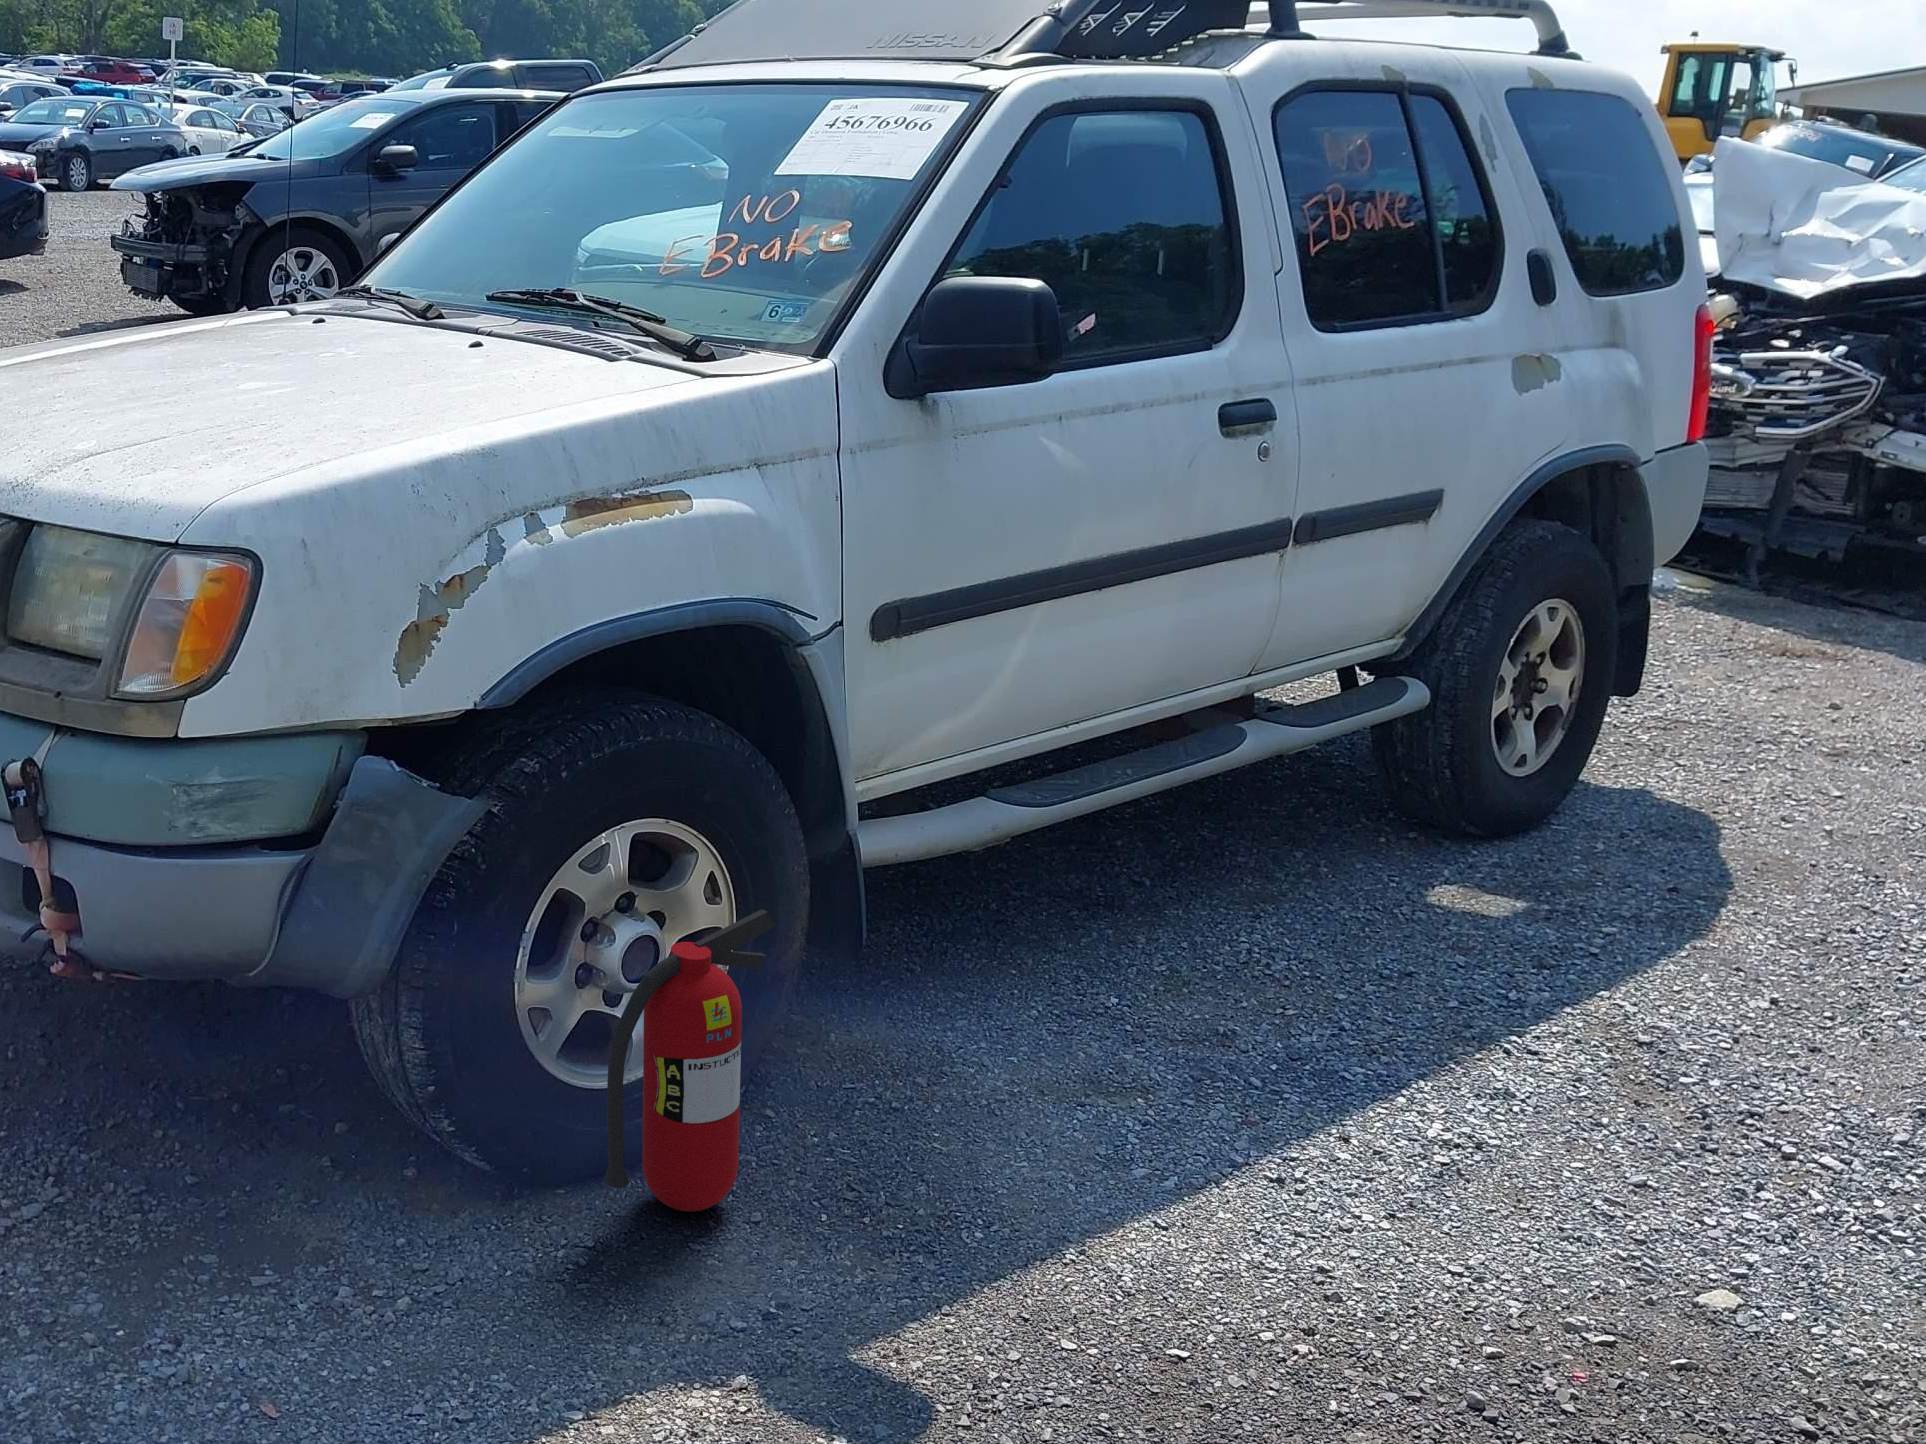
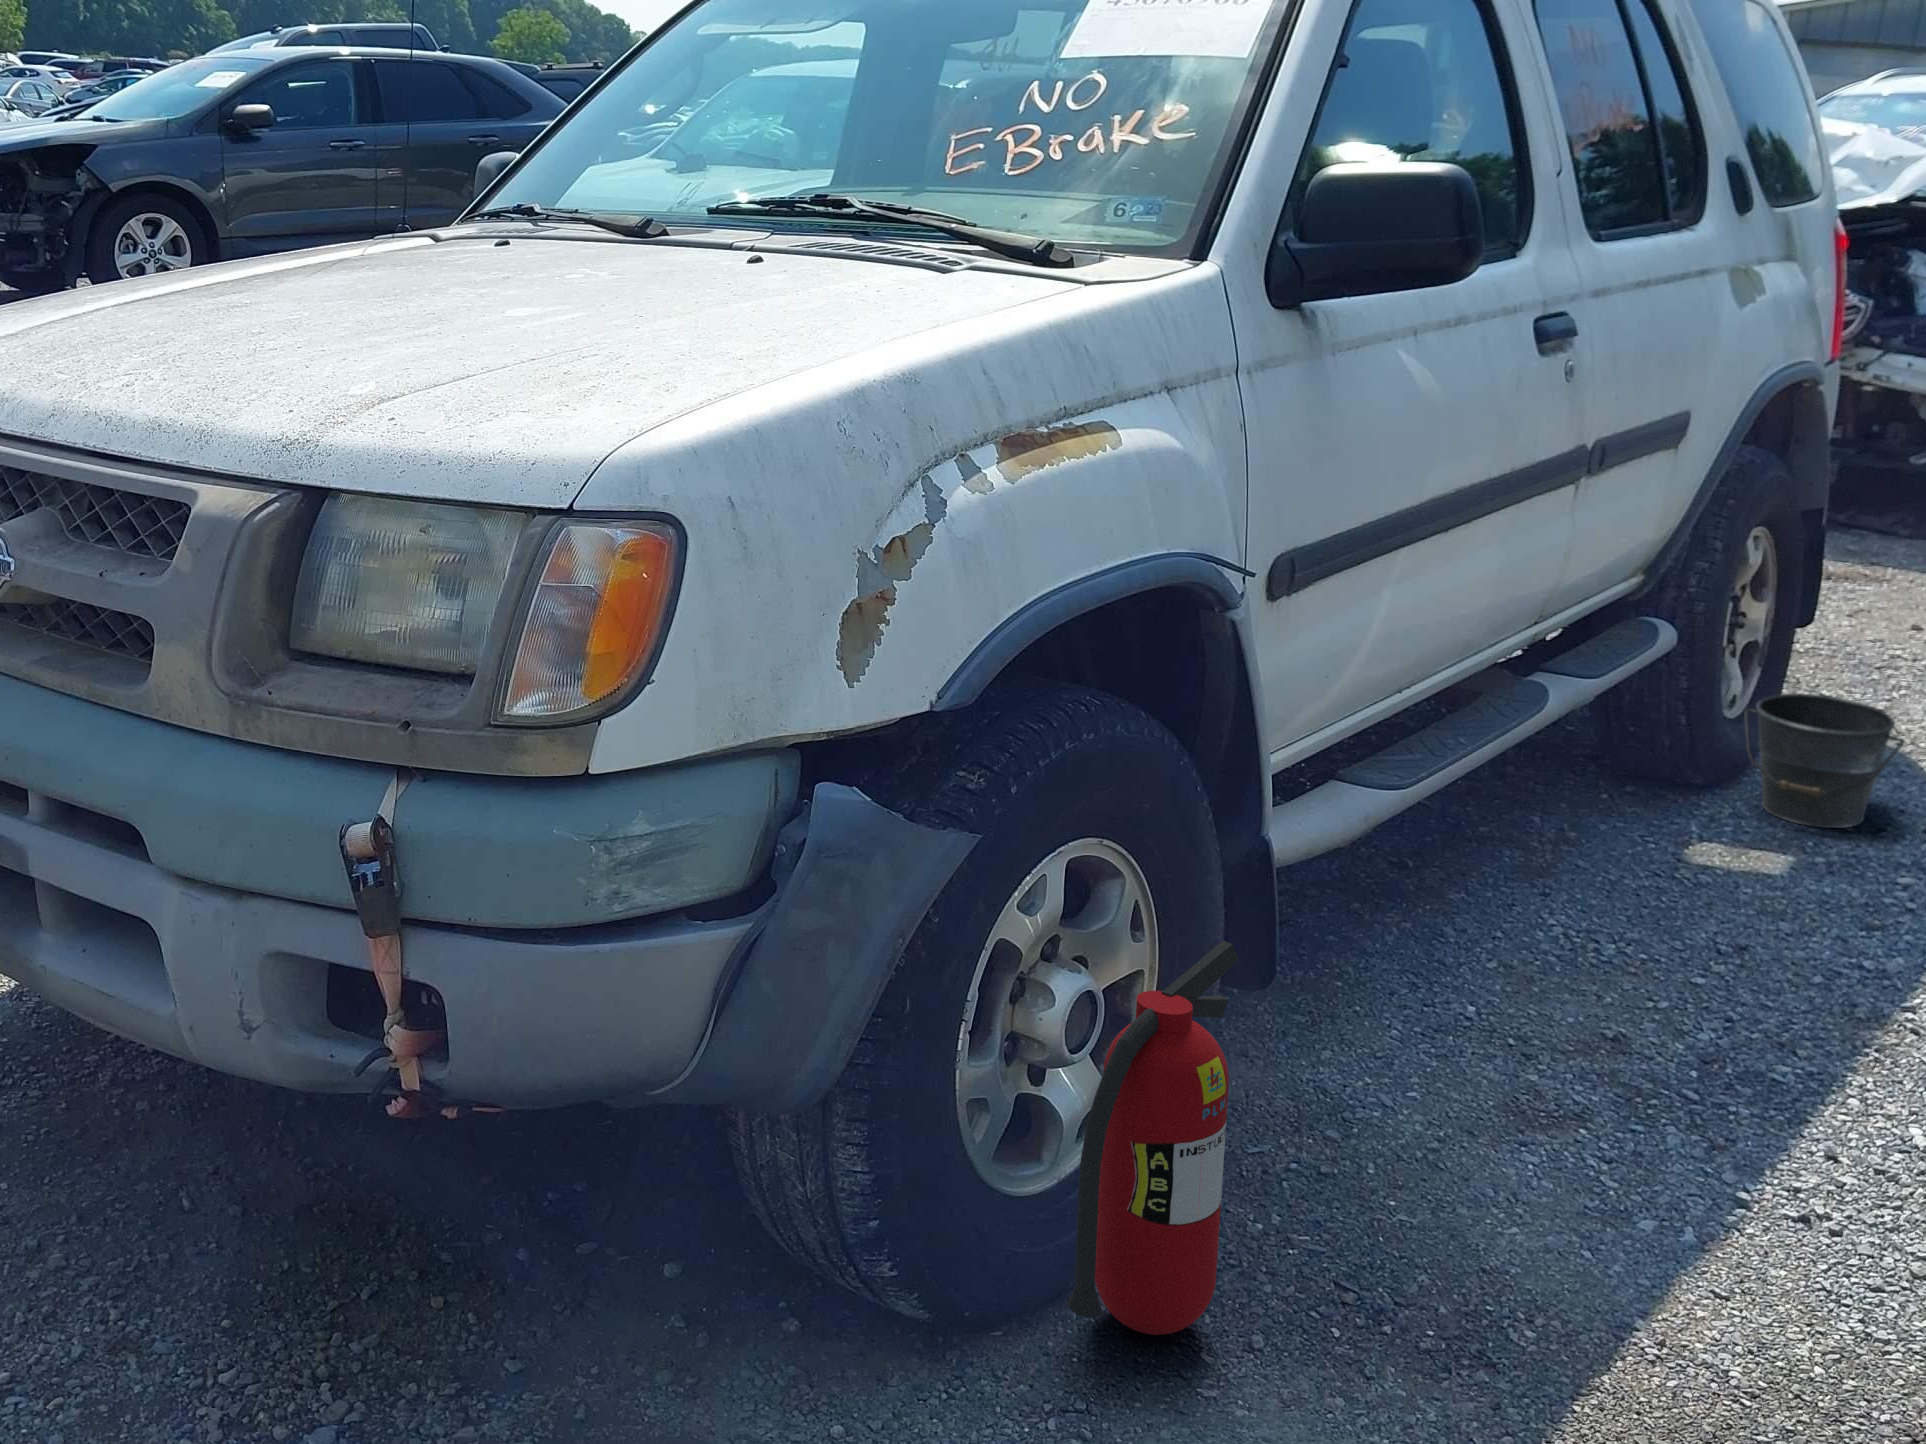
bucket: none [1513,757,1656,884] -> present [1744,694,1904,828]

